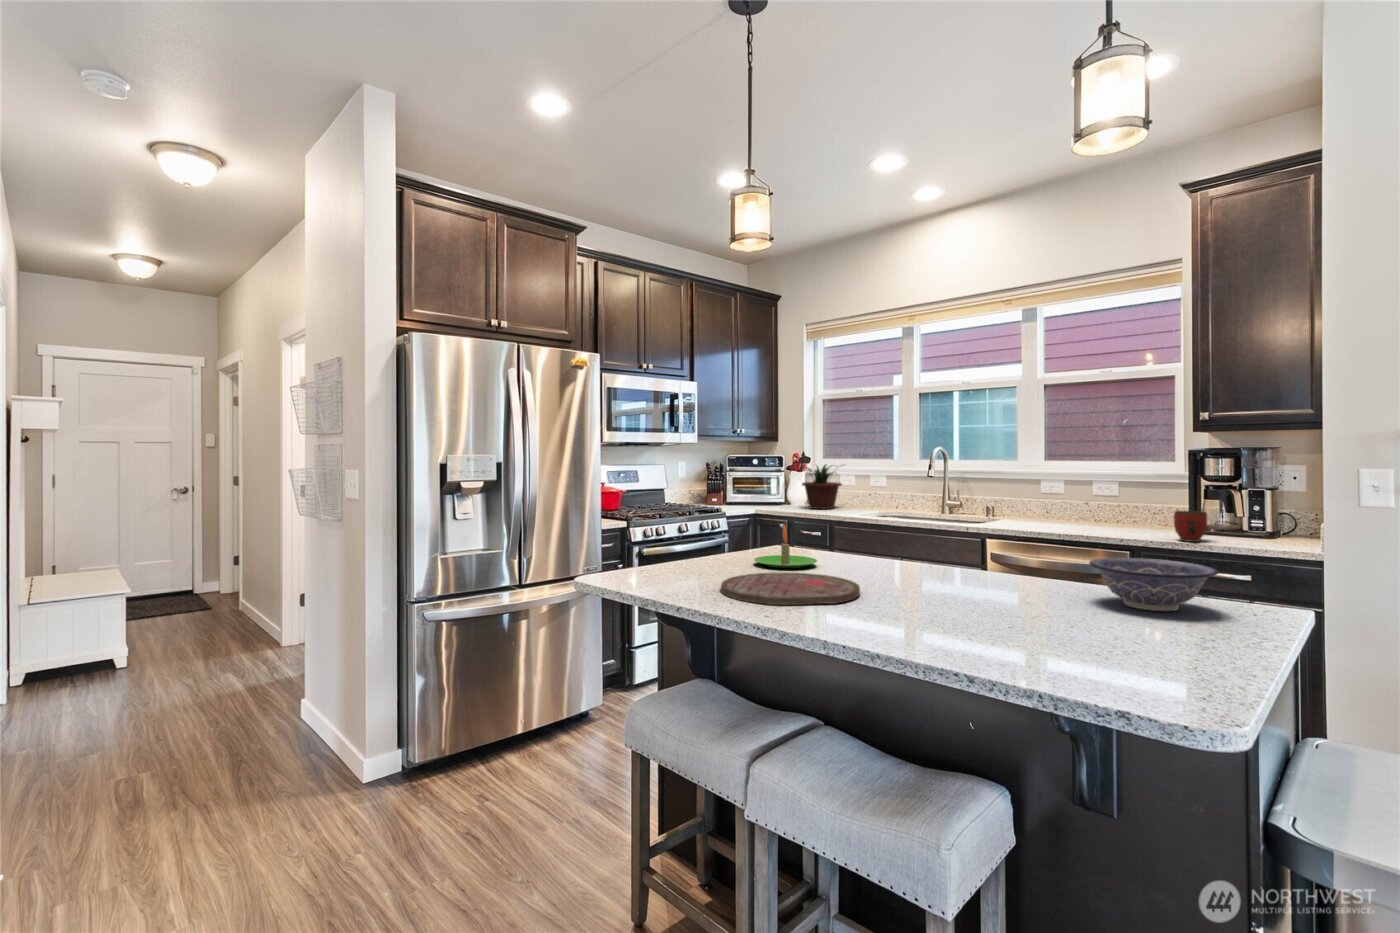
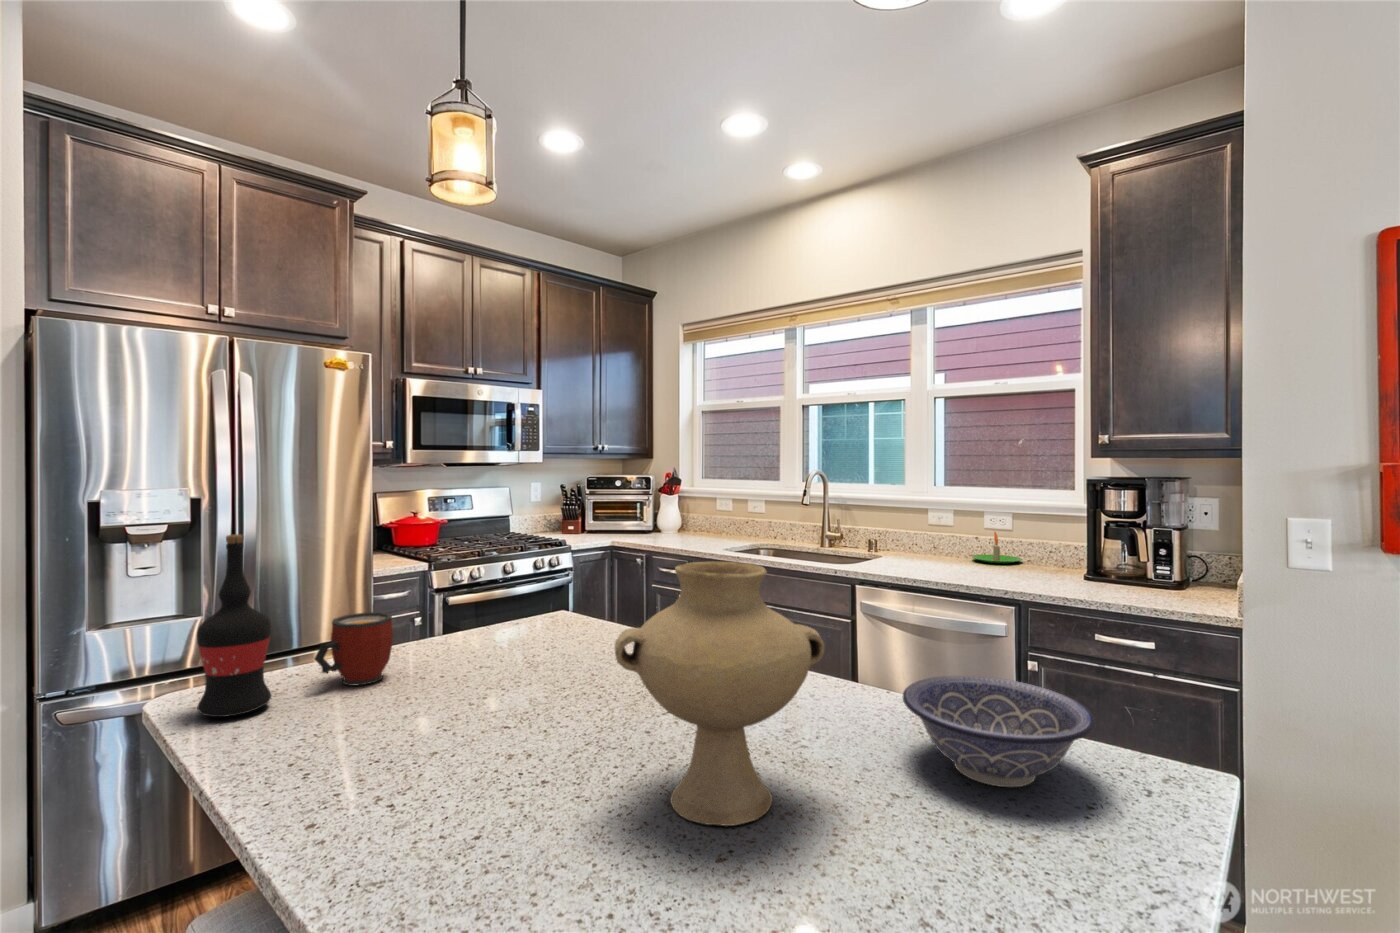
potted plant: present [802,464,842,509] -> none [660,485,719,539]
wine bottle: none [631,471,669,581] -> present [197,534,271,717]
vase: none [933,478,1053,617] -> present [615,562,824,826]
mug: present [1174,511,1207,542] -> present [314,612,393,686]
candle: present [754,524,817,568] -> present [972,532,1022,564]
cutting board: present [721,572,860,605] -> none [298,691,547,795]

